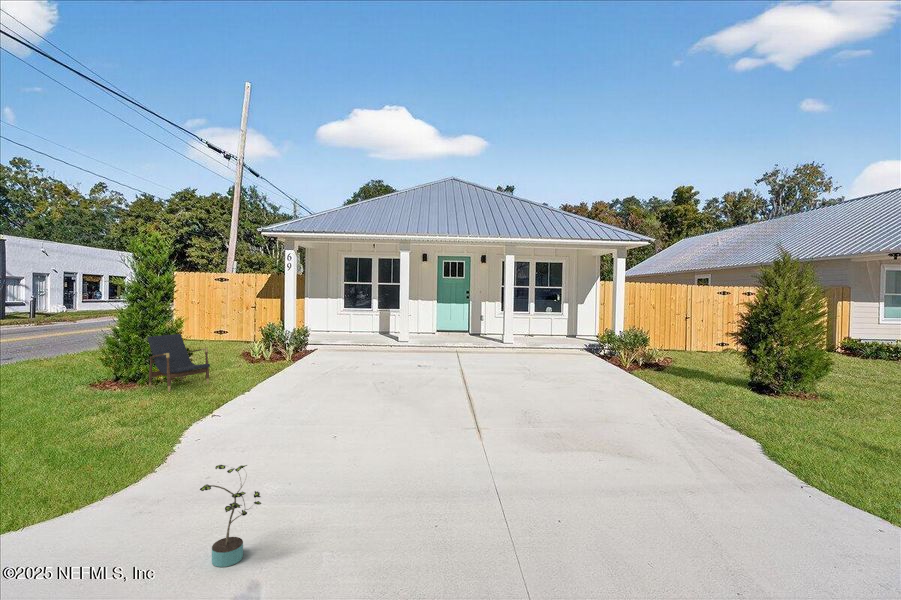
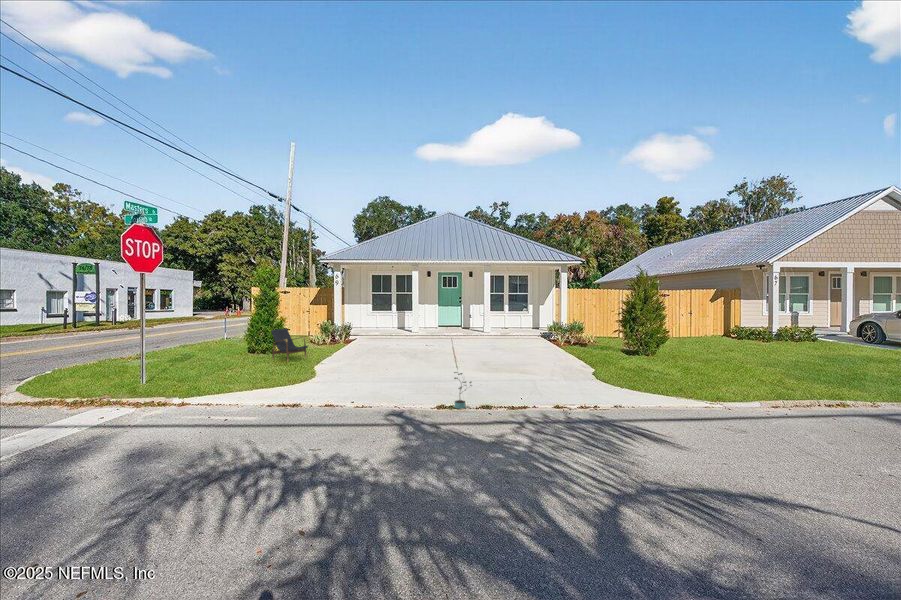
potted plant: present [200,465,261,567] -> present [454,372,471,409]

